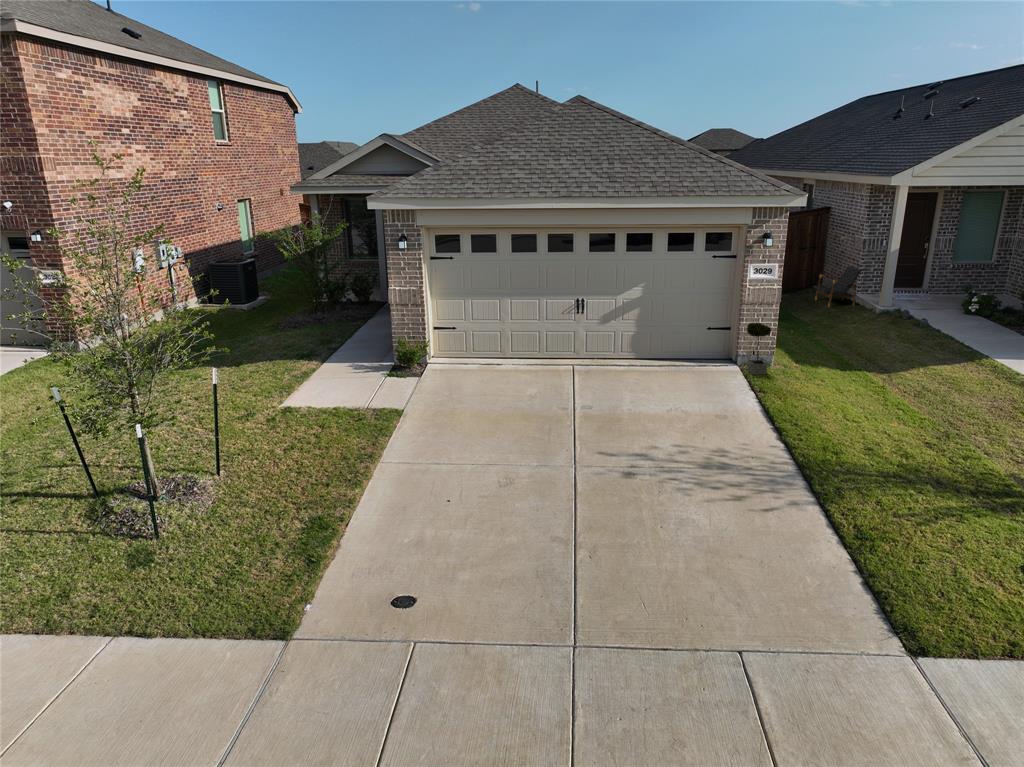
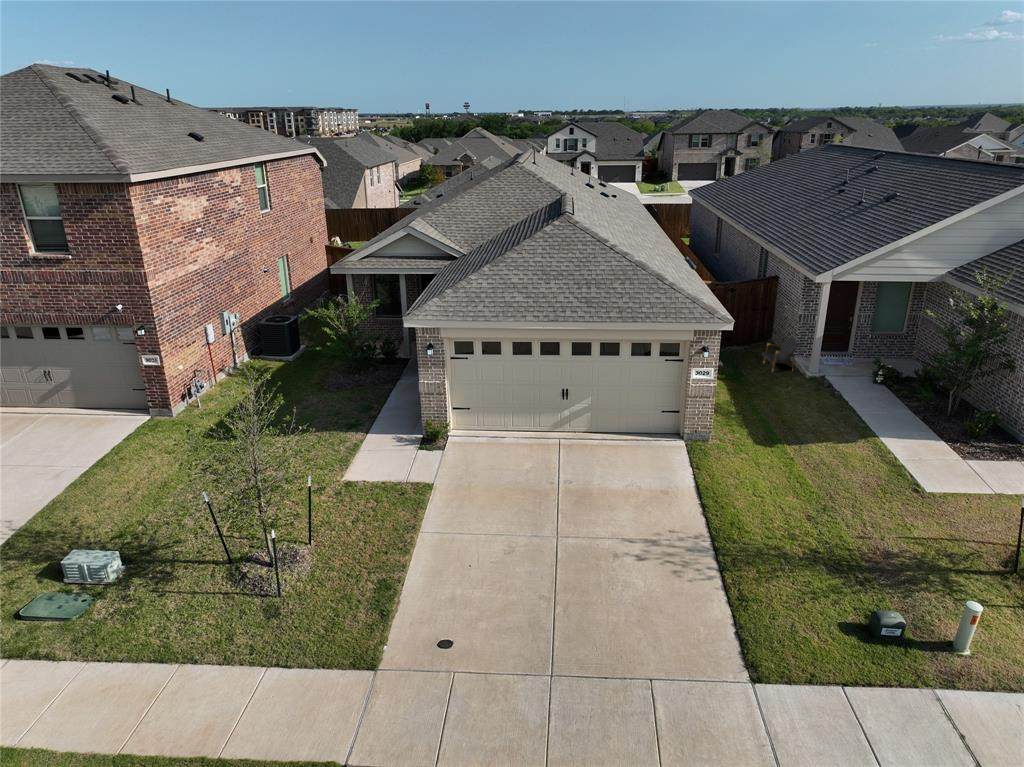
potted tree: present [747,323,771,375] -> none [690,413,708,451]

